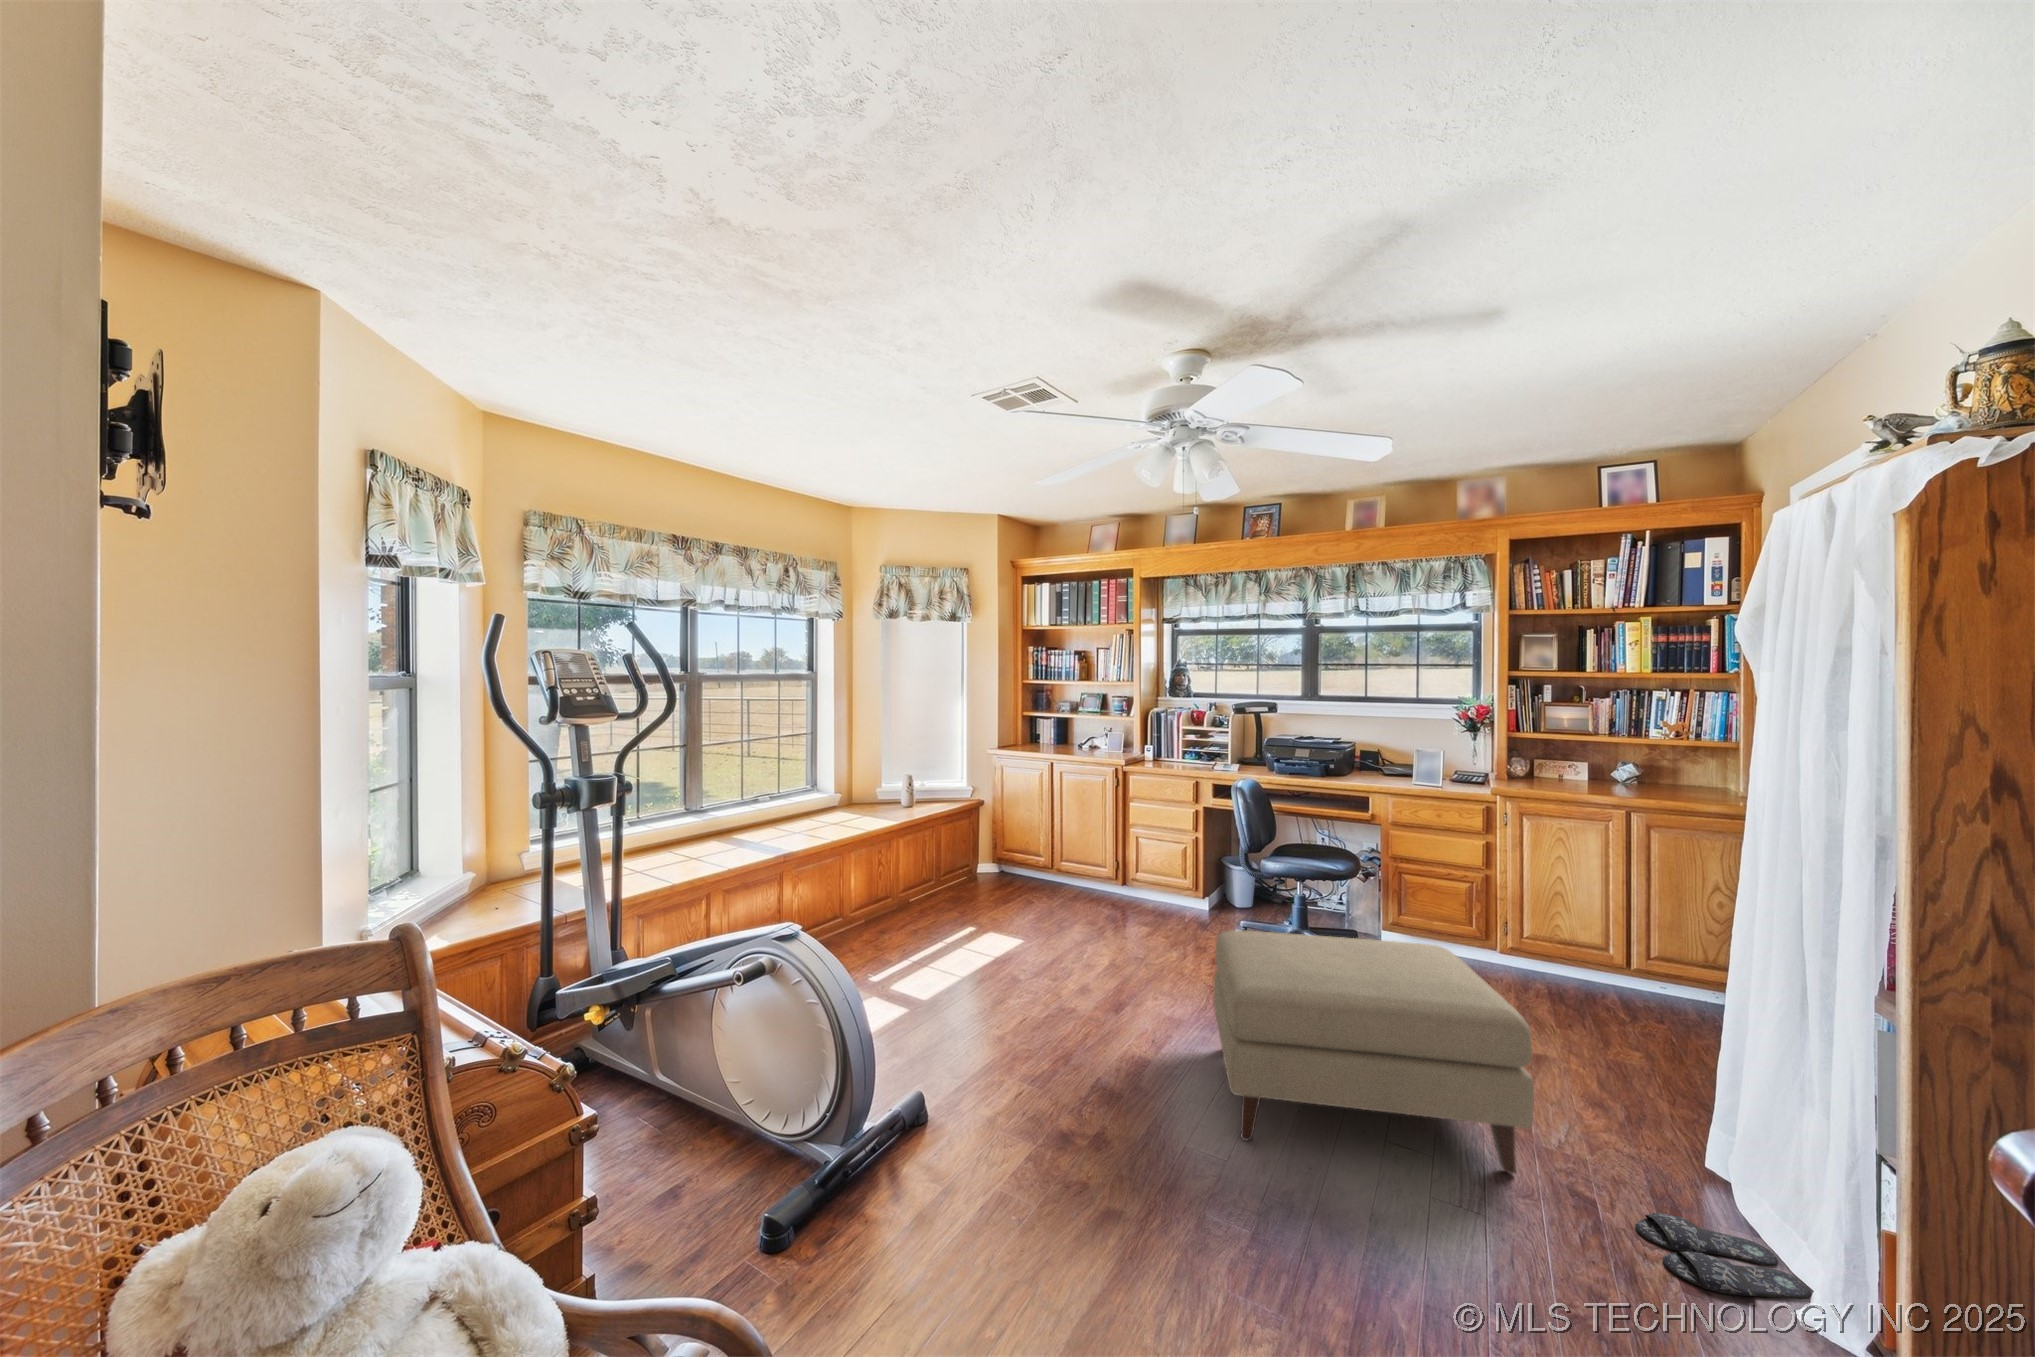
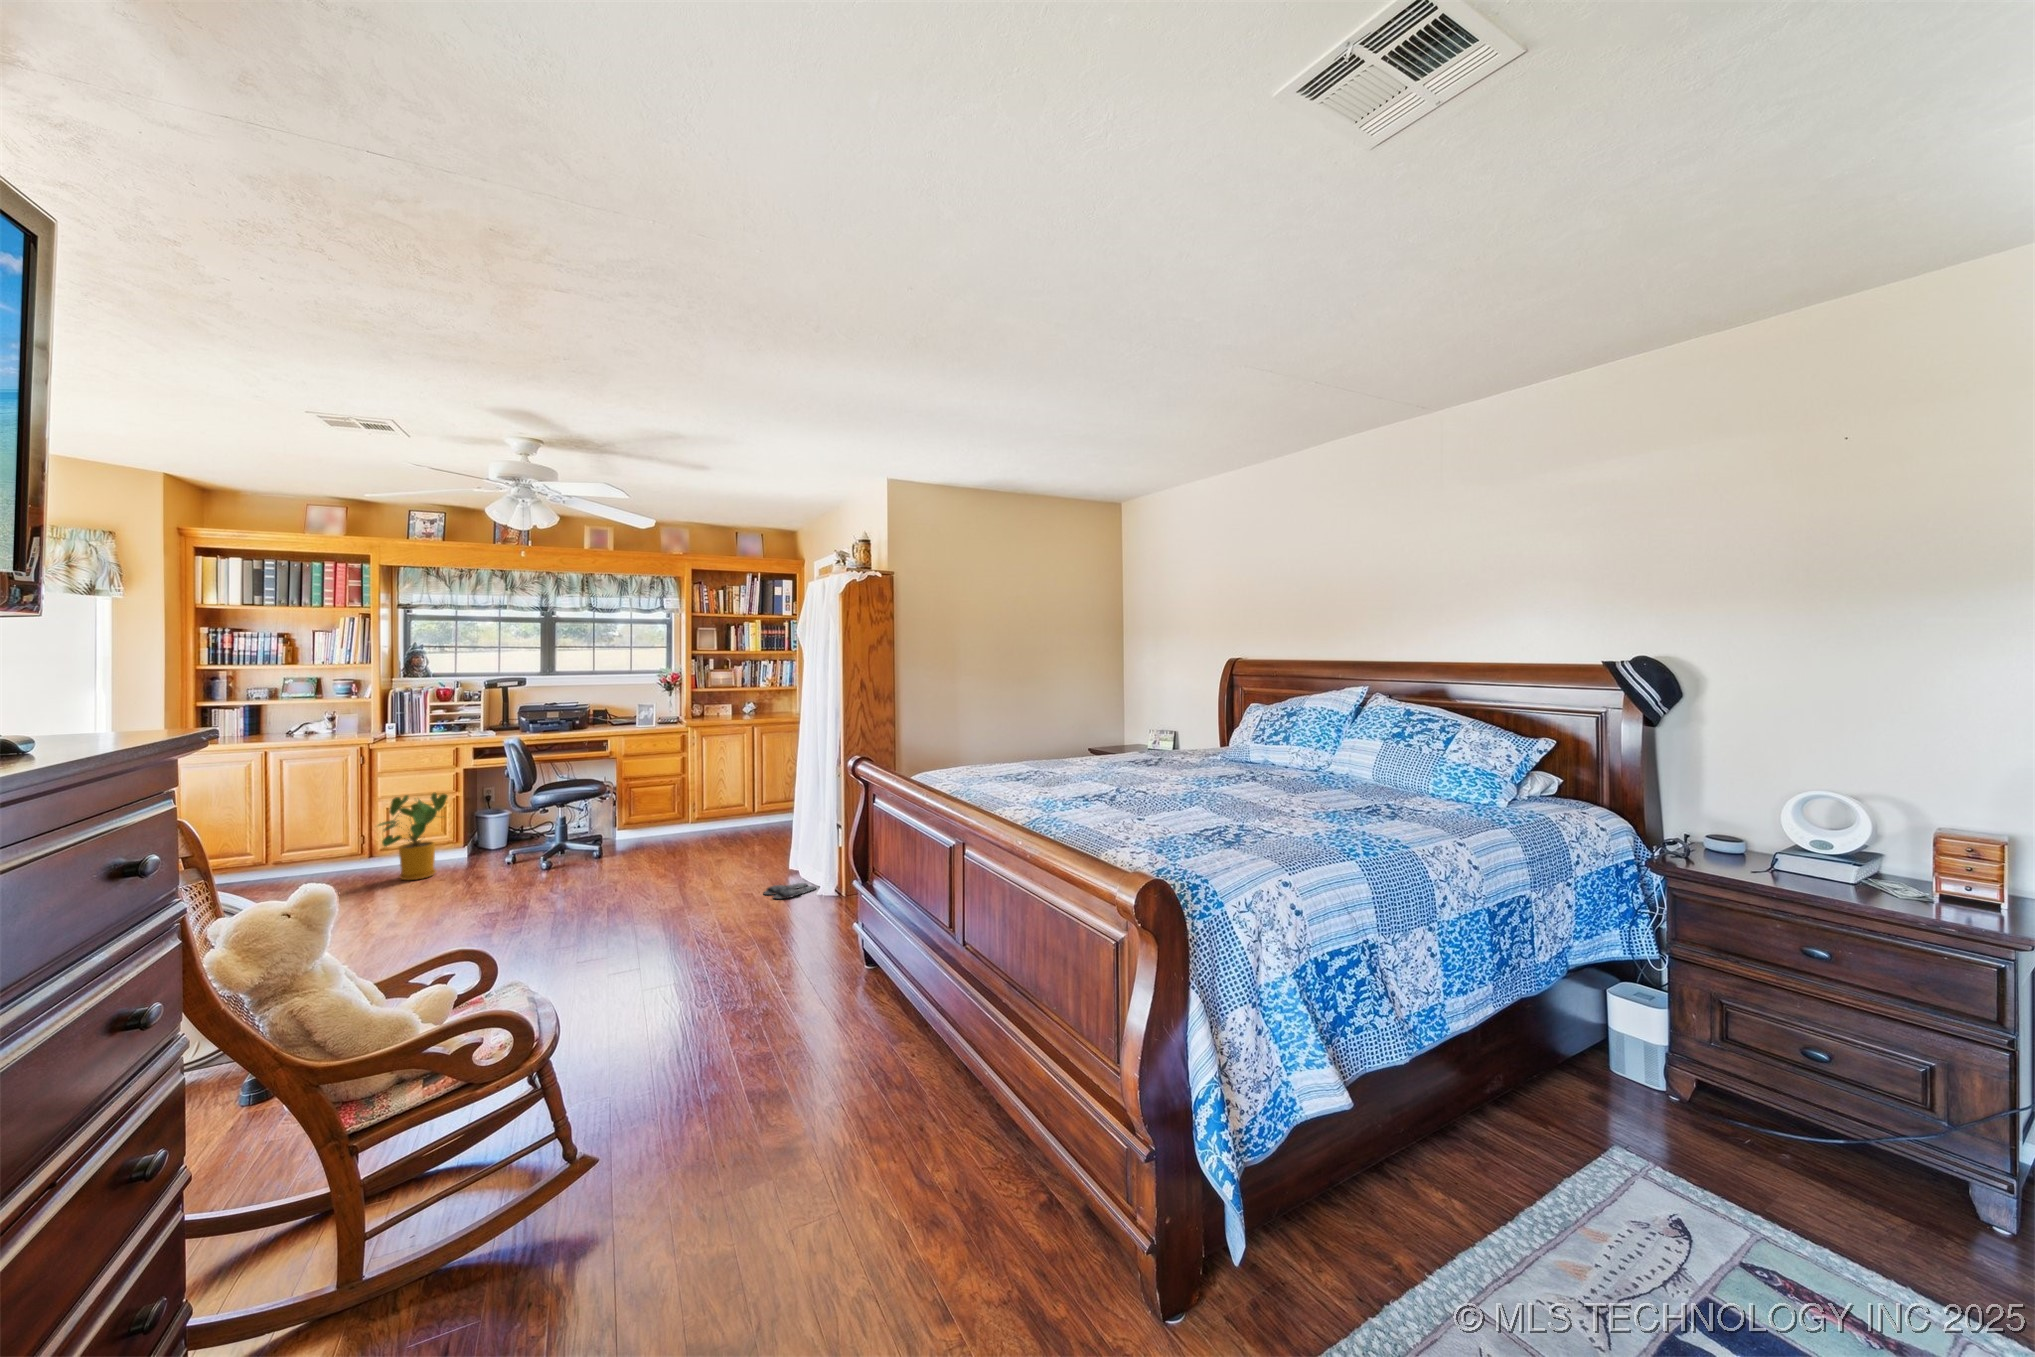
house plant: none [1109,829,1186,932] -> present [379,793,448,880]
ottoman: present [1214,930,1534,1174] -> none [528,808,723,933]

